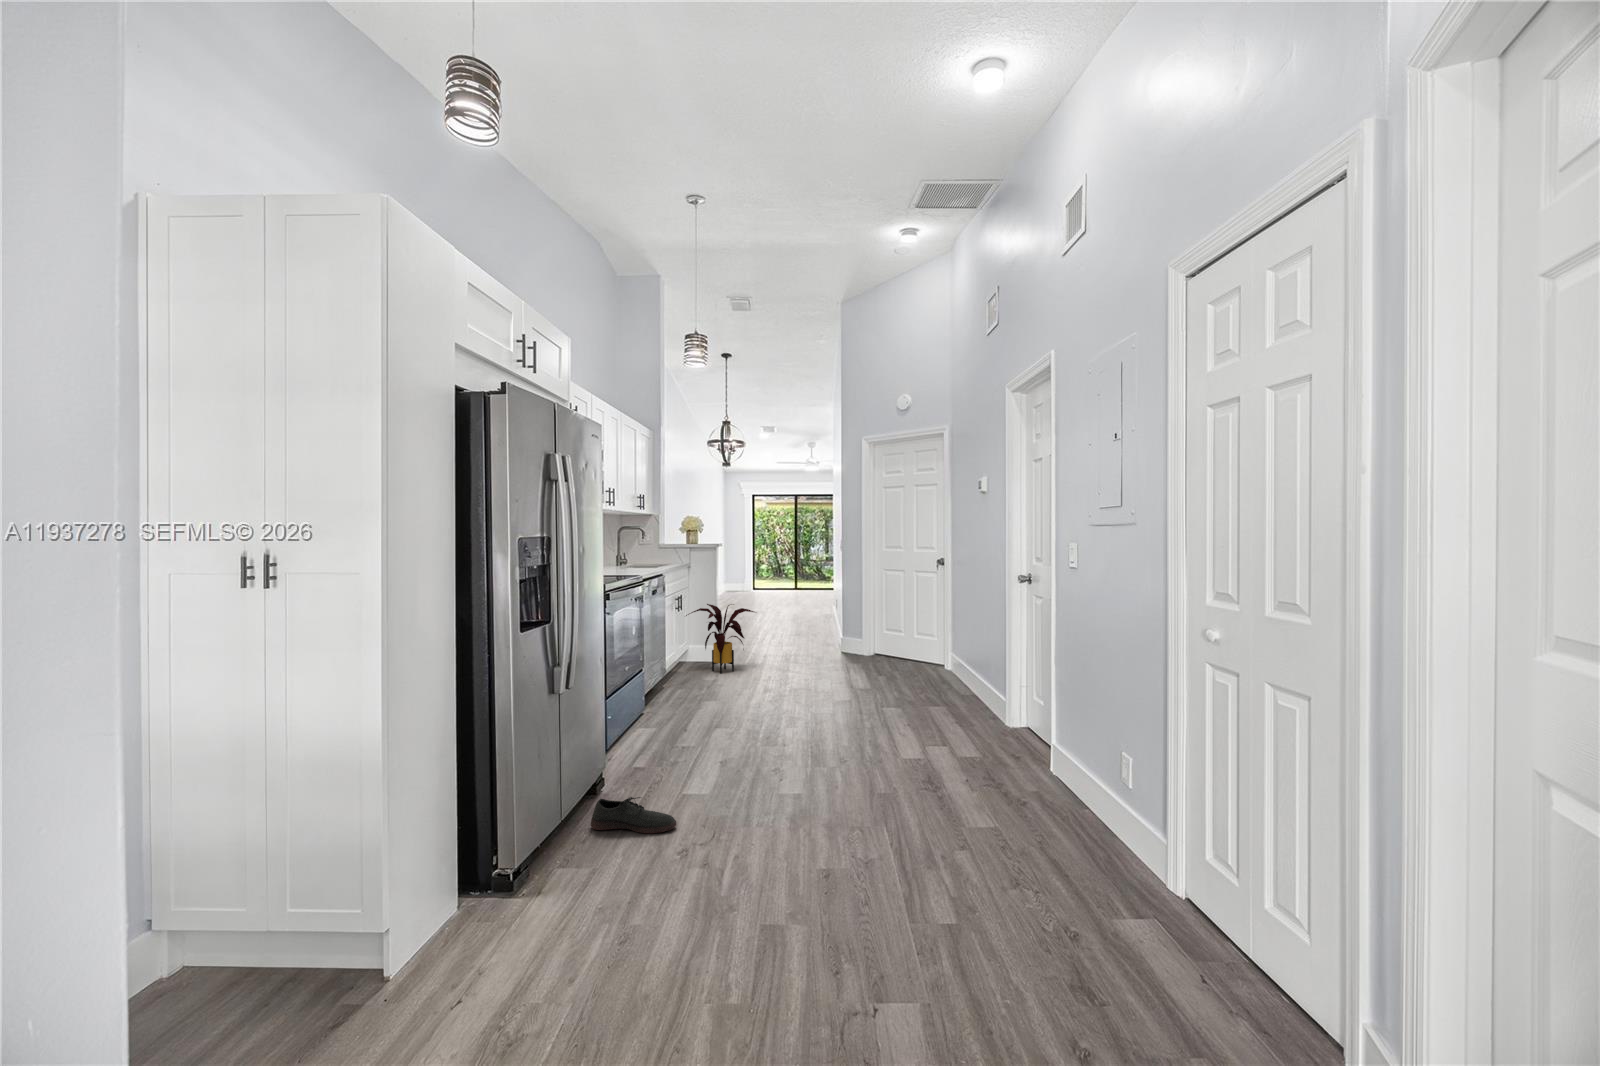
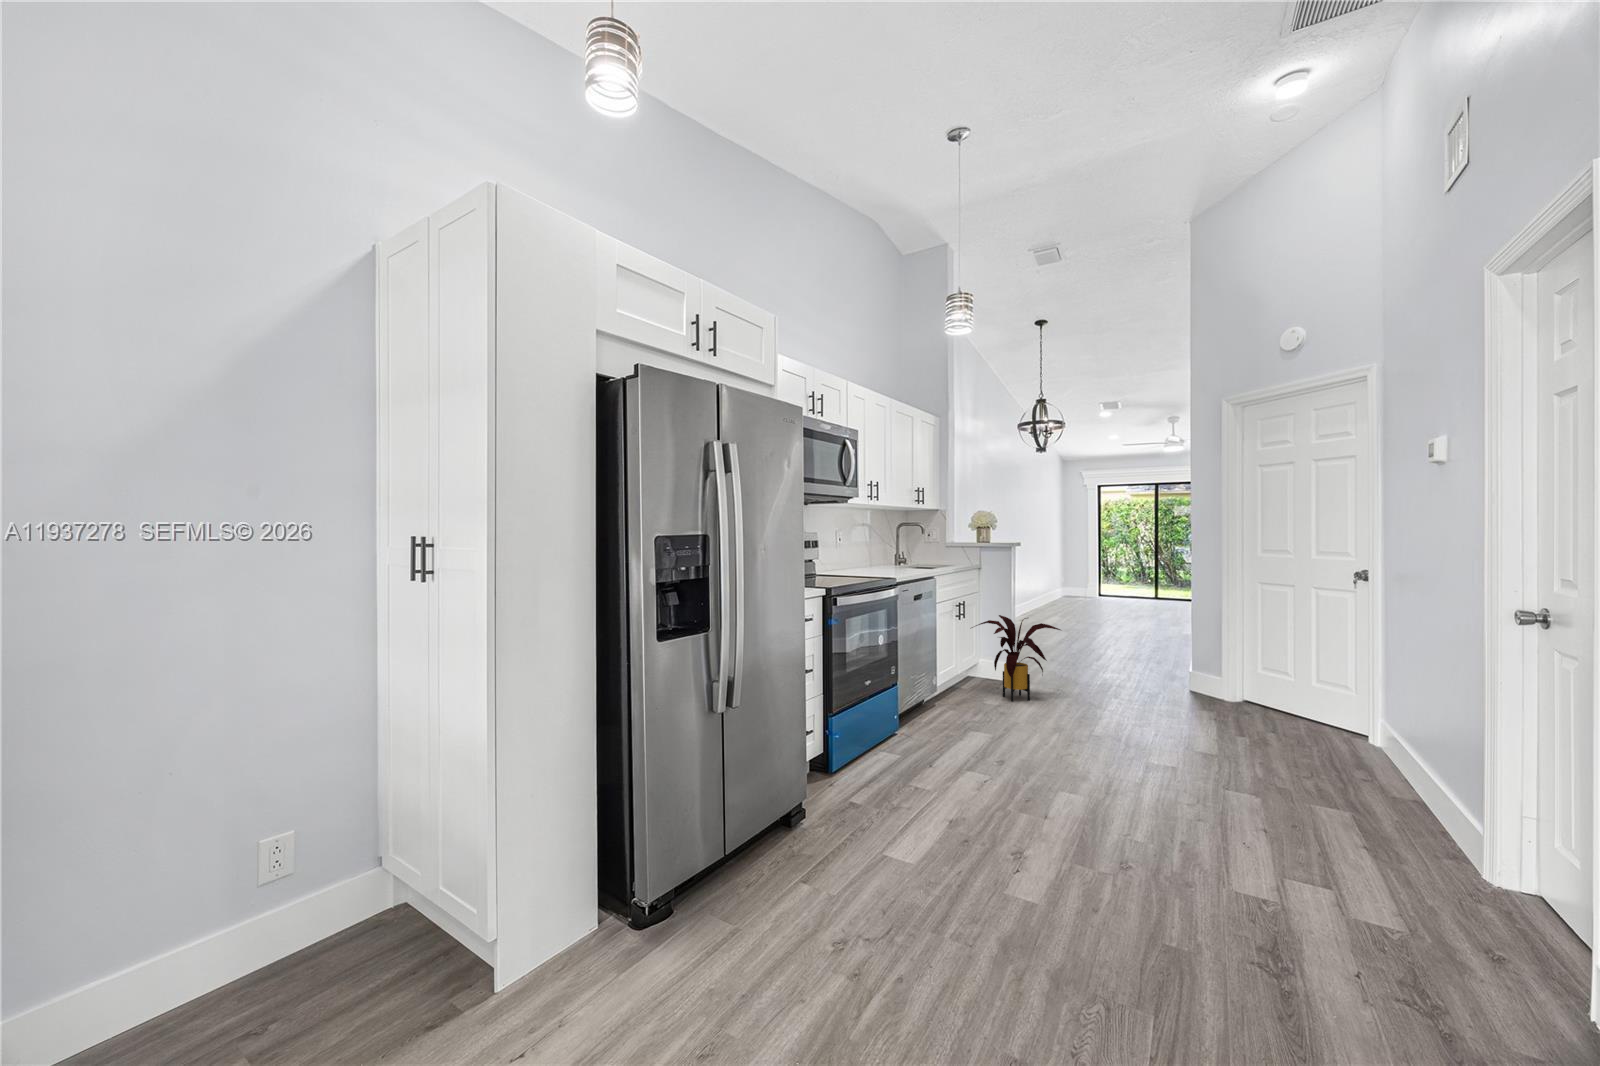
shoe: present [591,797,676,833] -> none [727,880,826,955]

